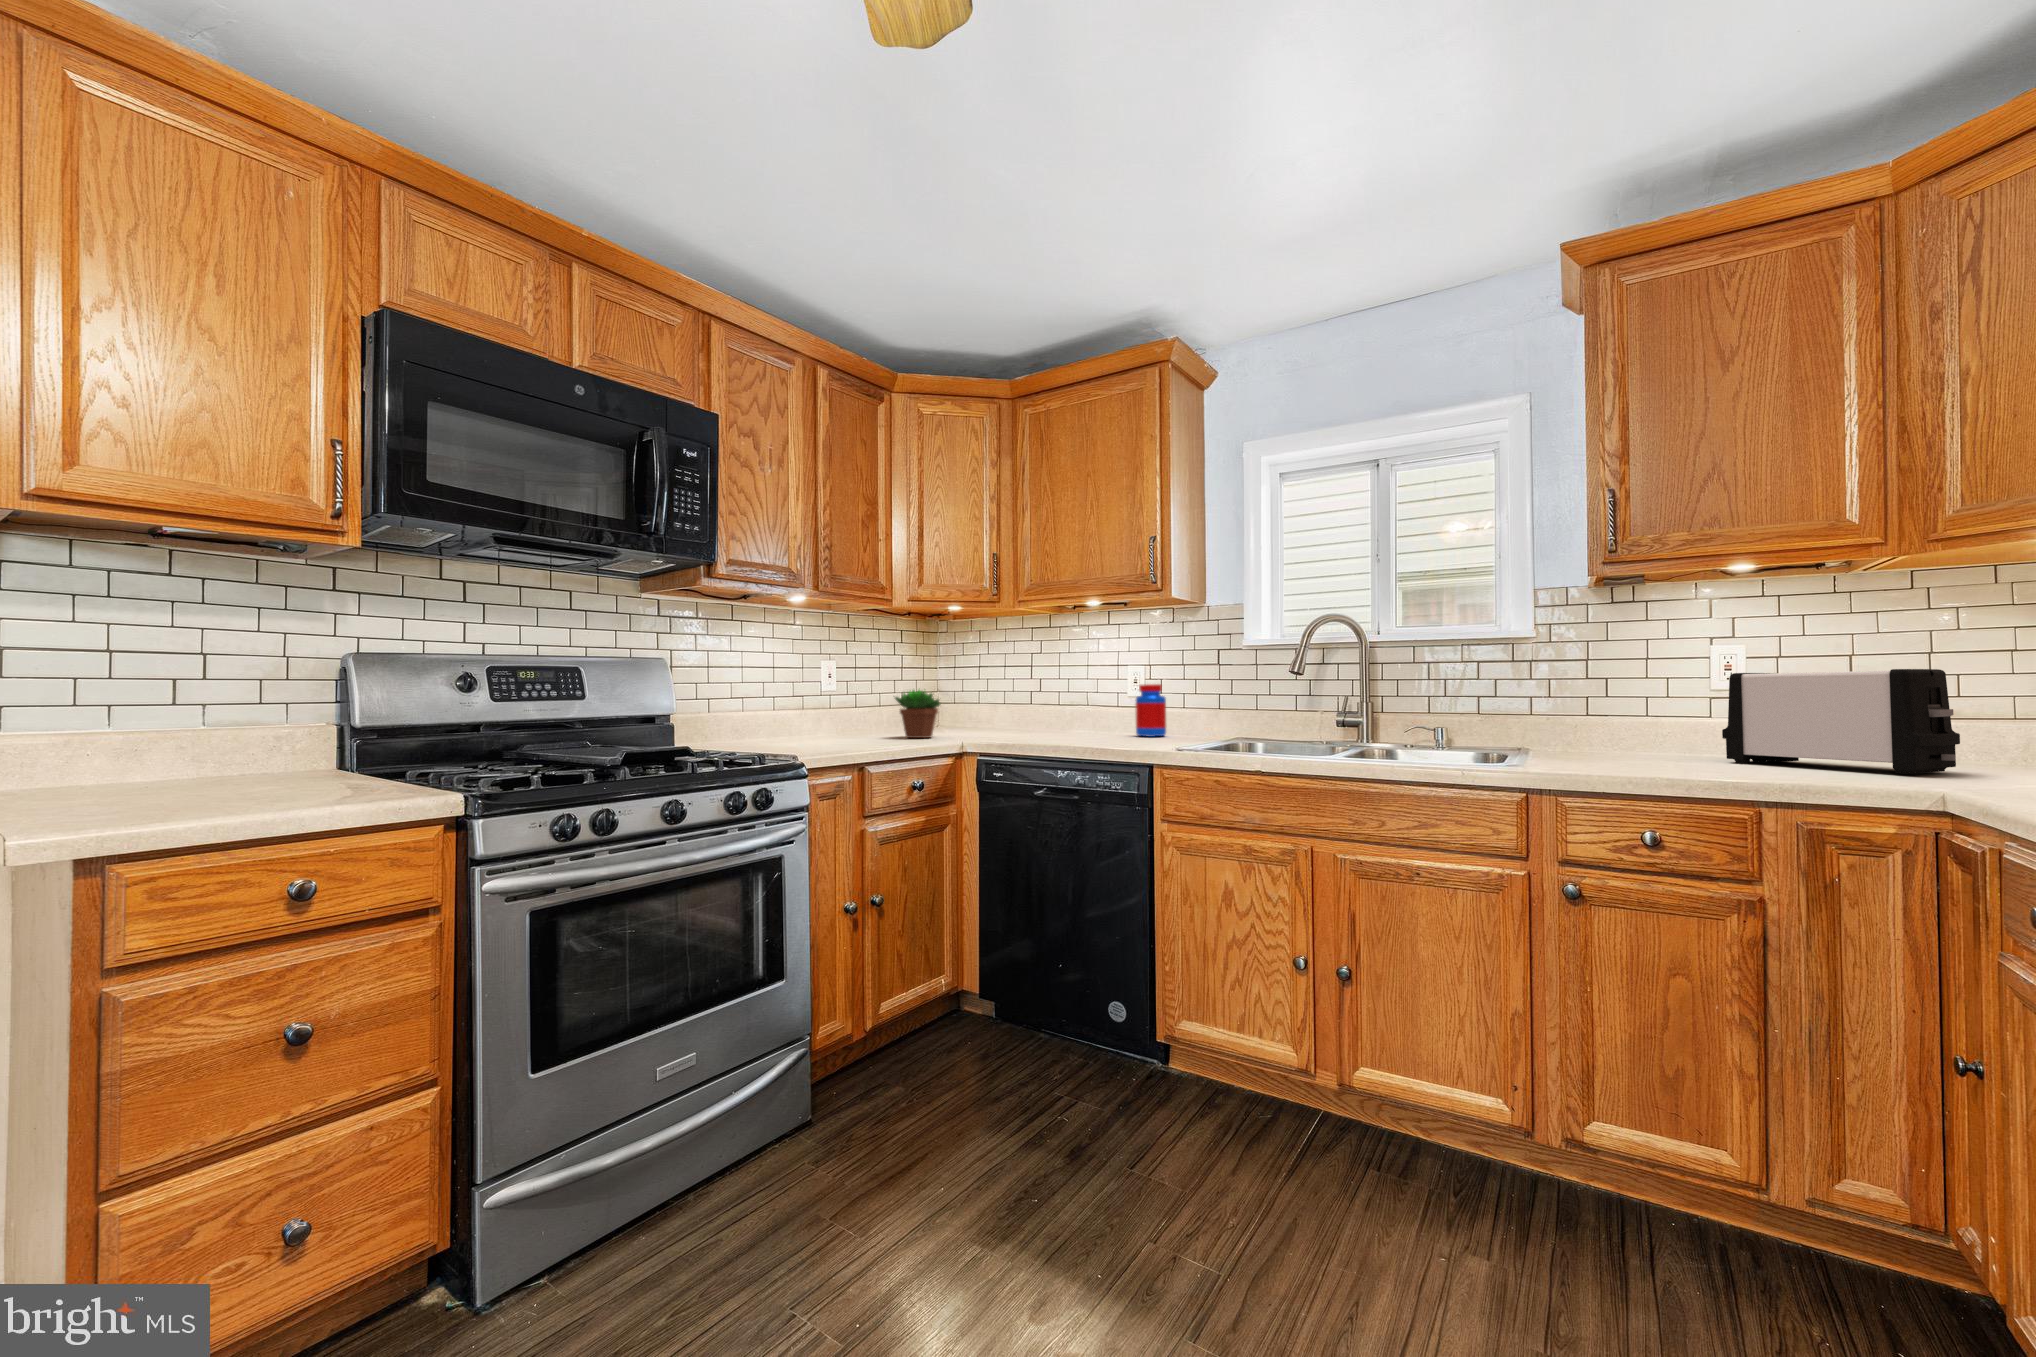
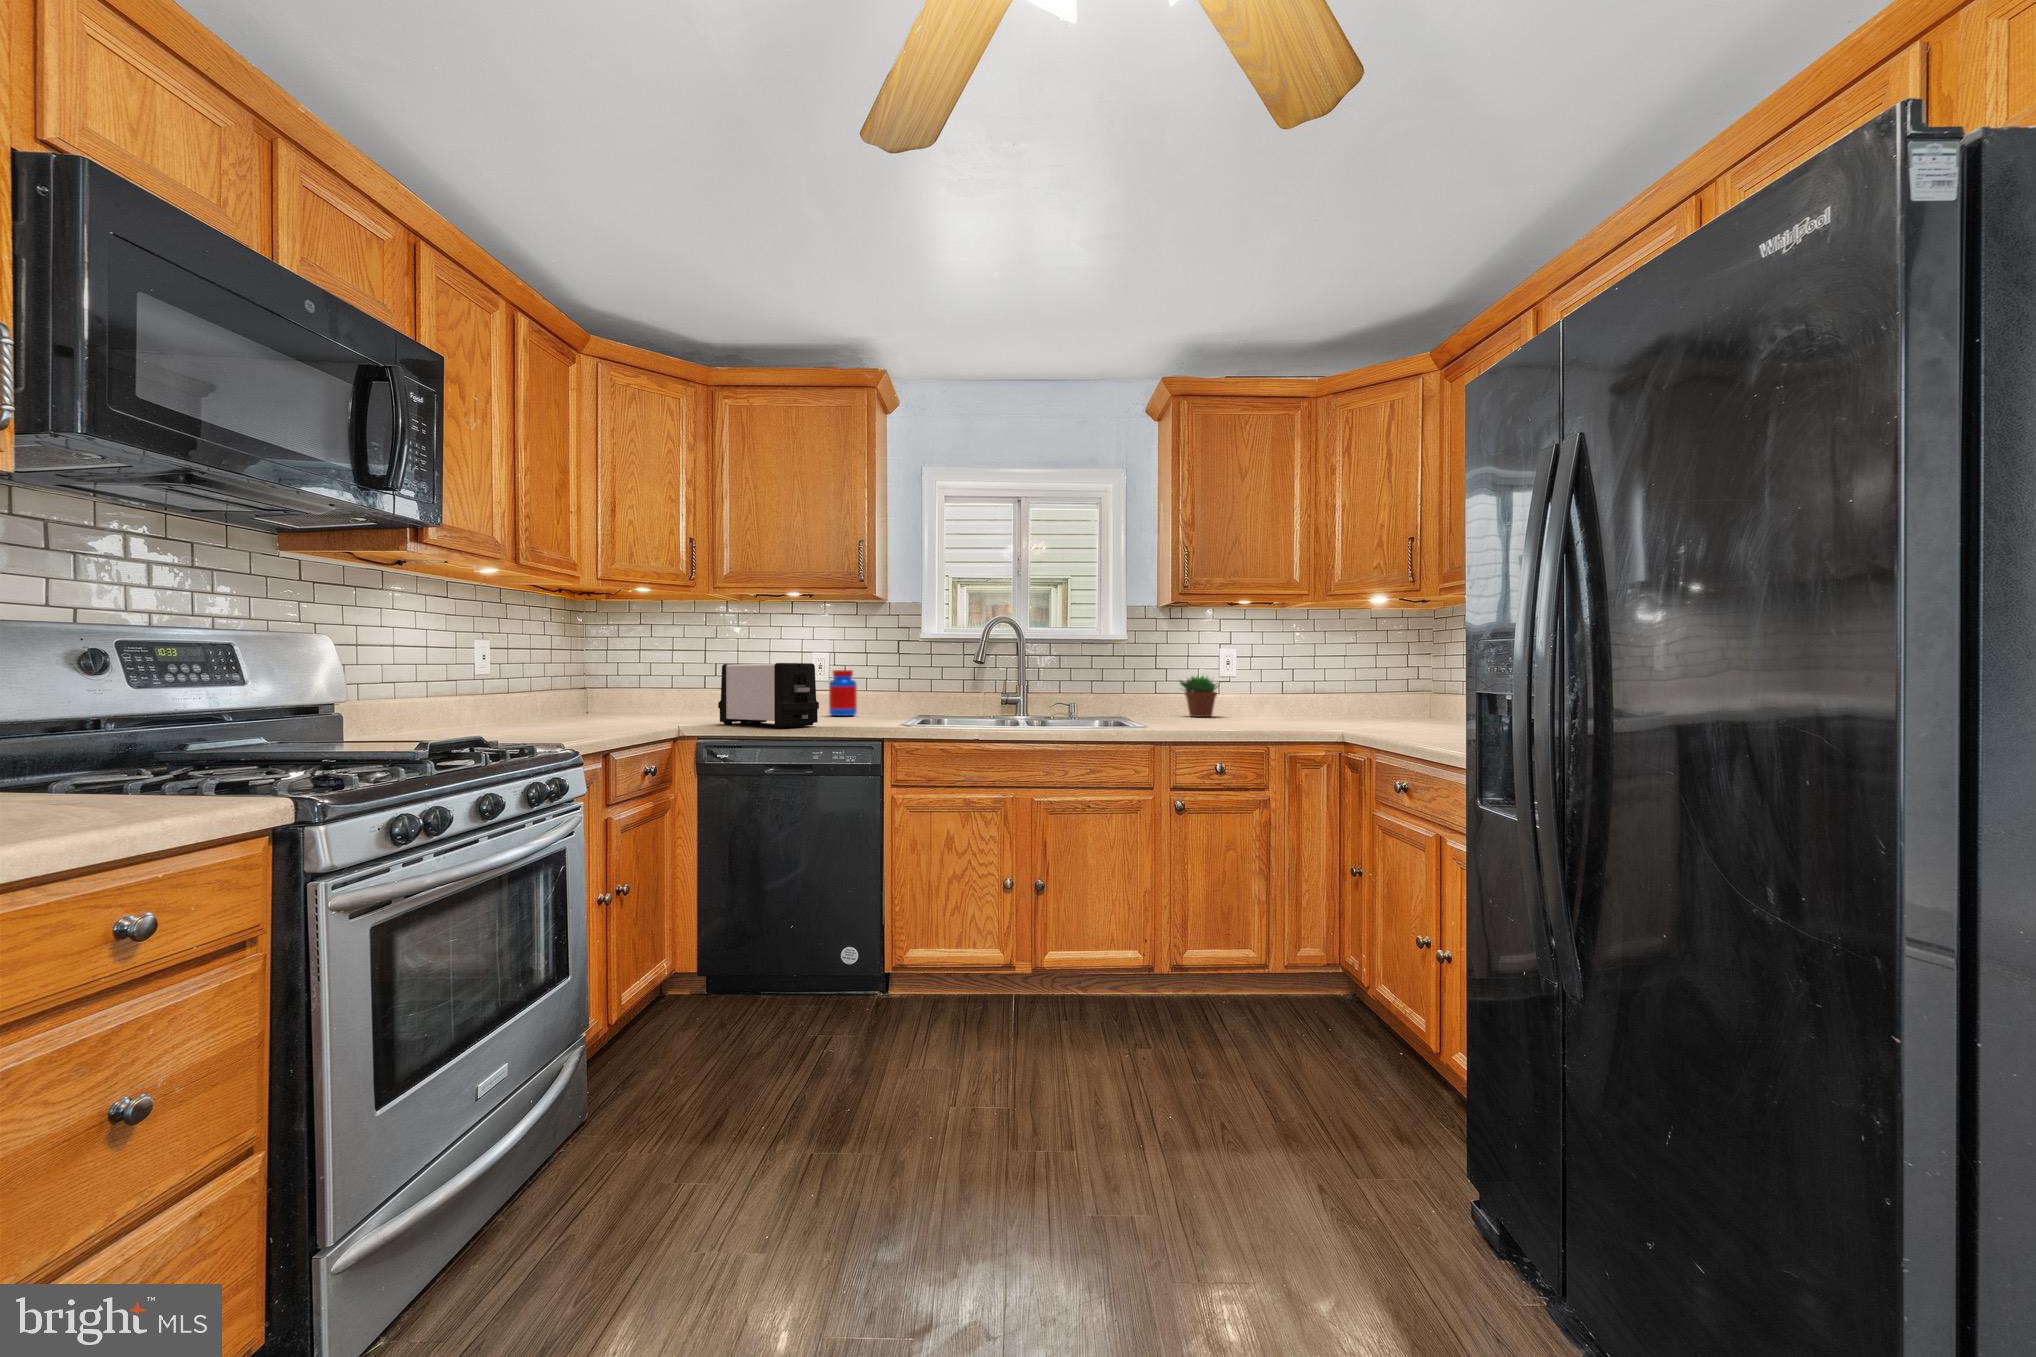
toaster: present [1722,669,1960,774] -> present [718,663,819,727]
succulent plant: present [895,690,941,738] -> present [1180,676,1218,717]

